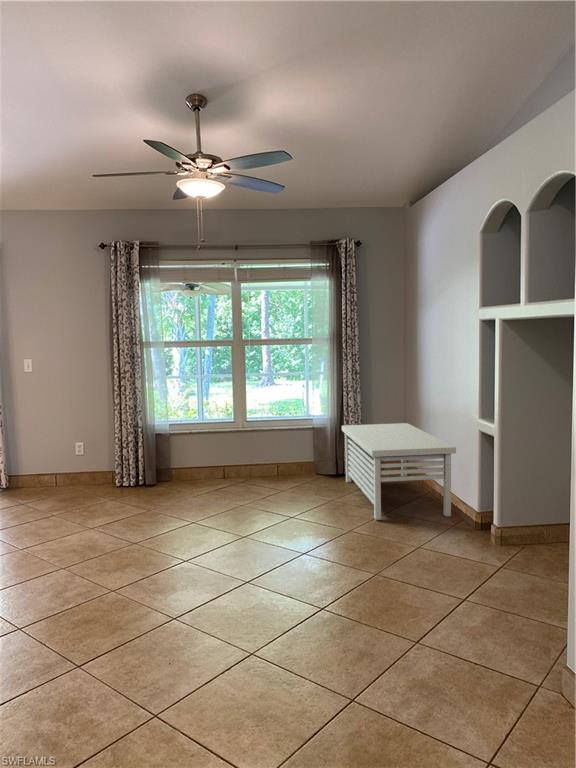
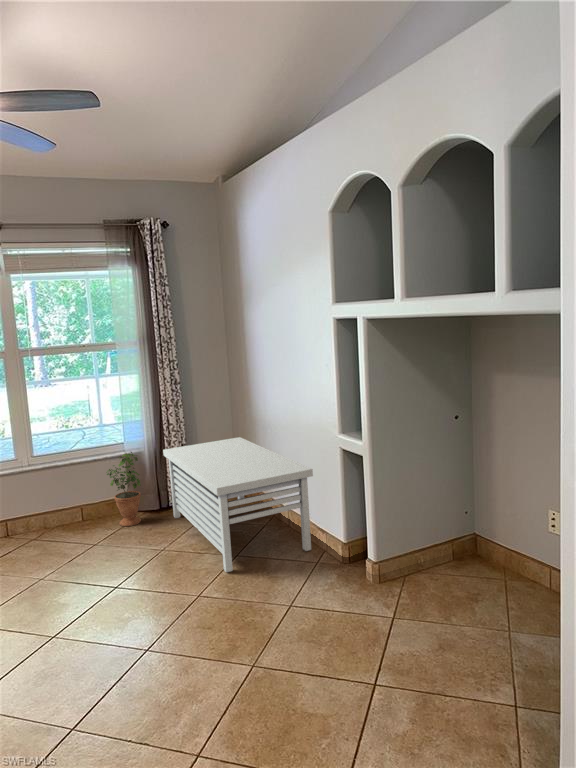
potted plant: none [296,423,322,483] -> present [106,452,141,526]

